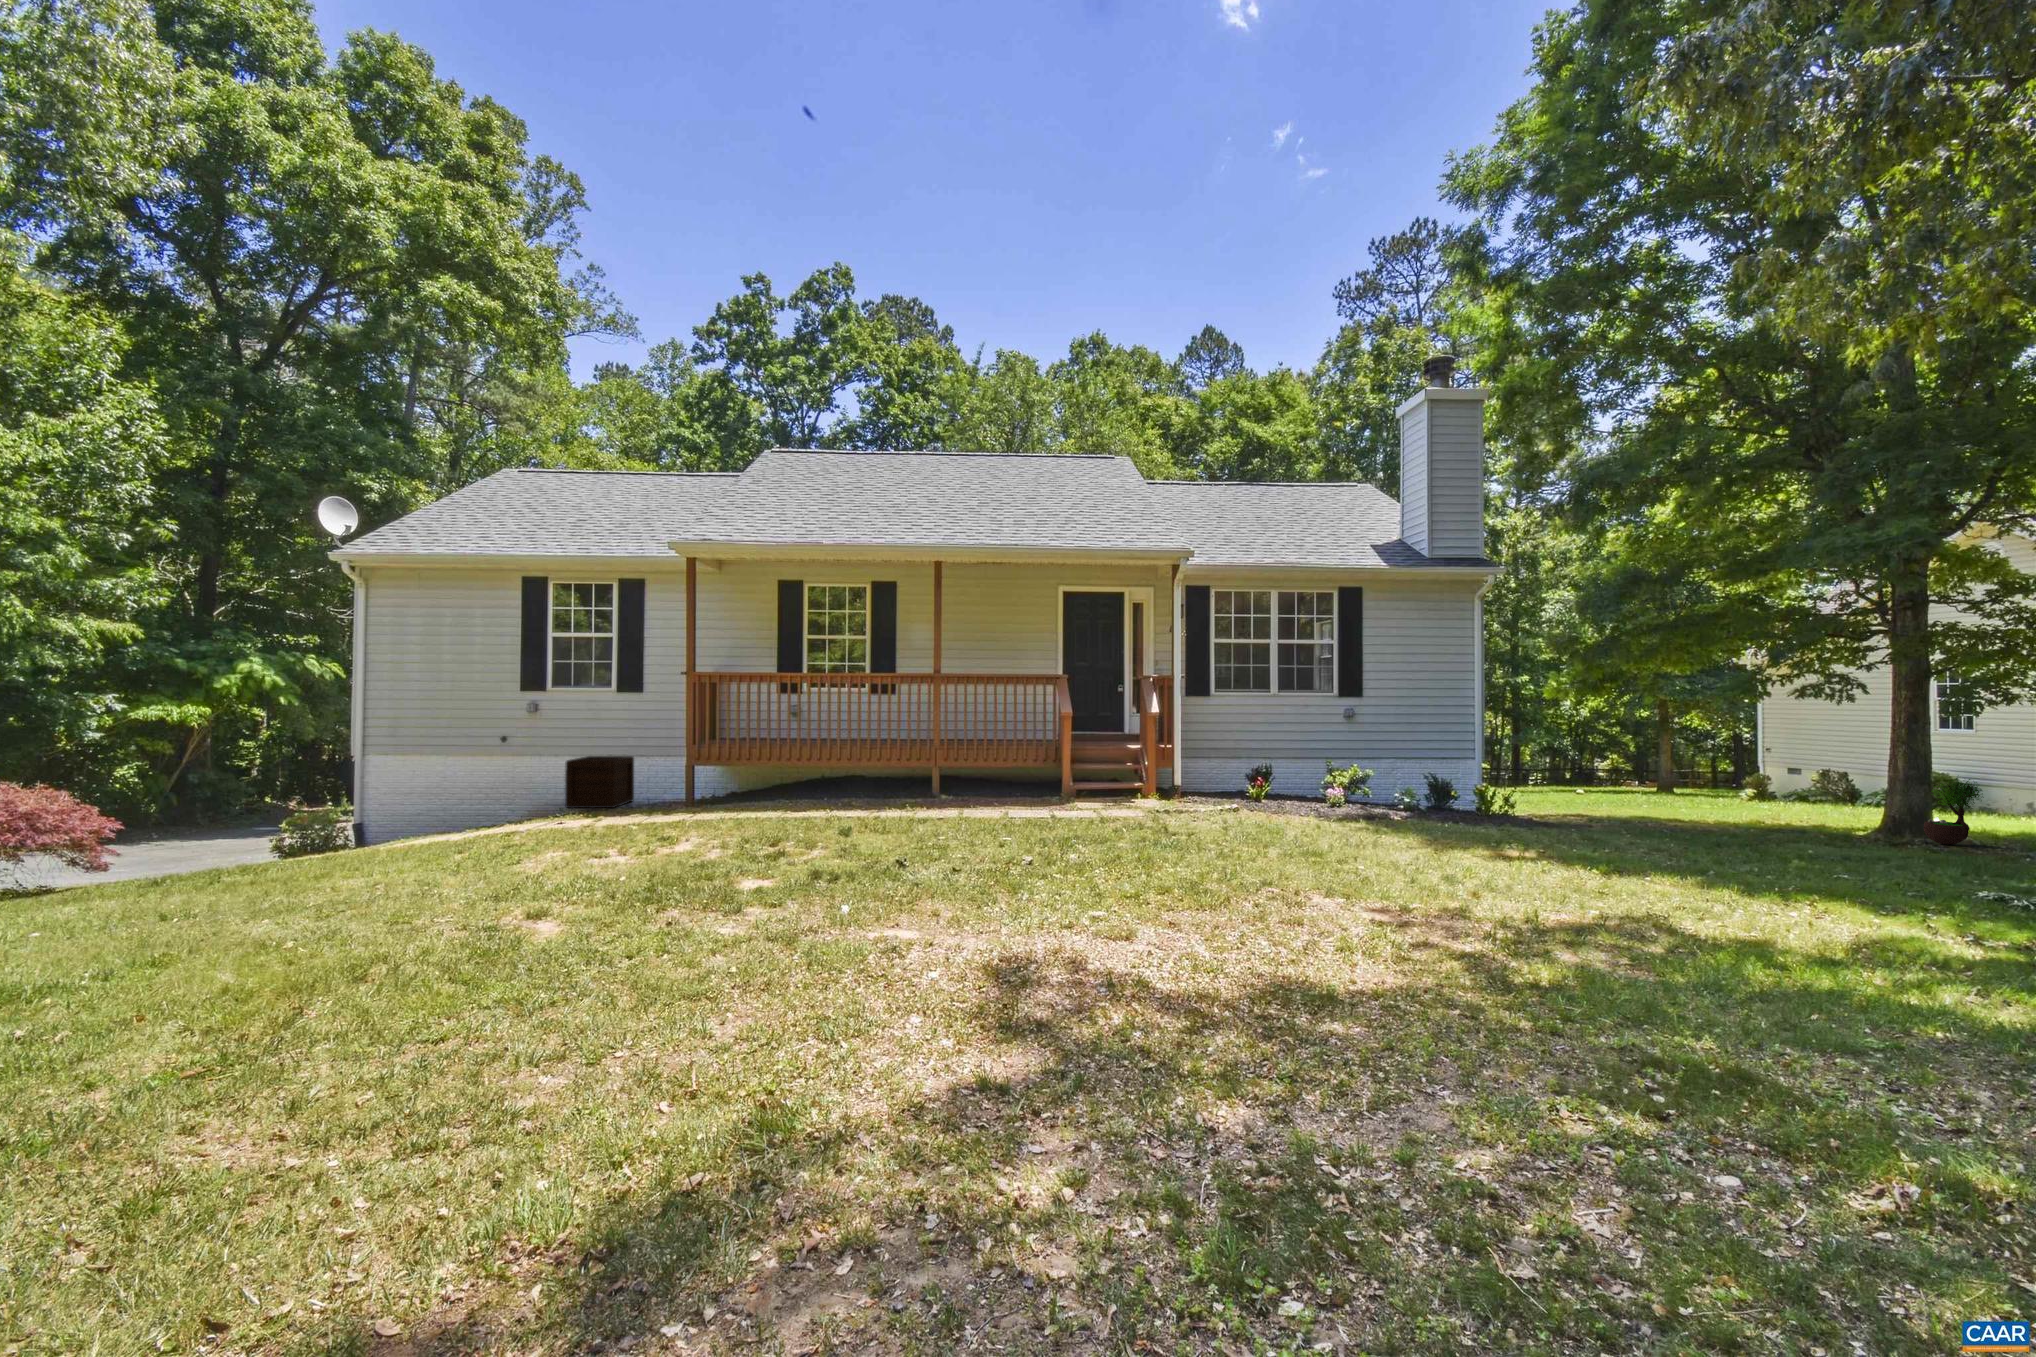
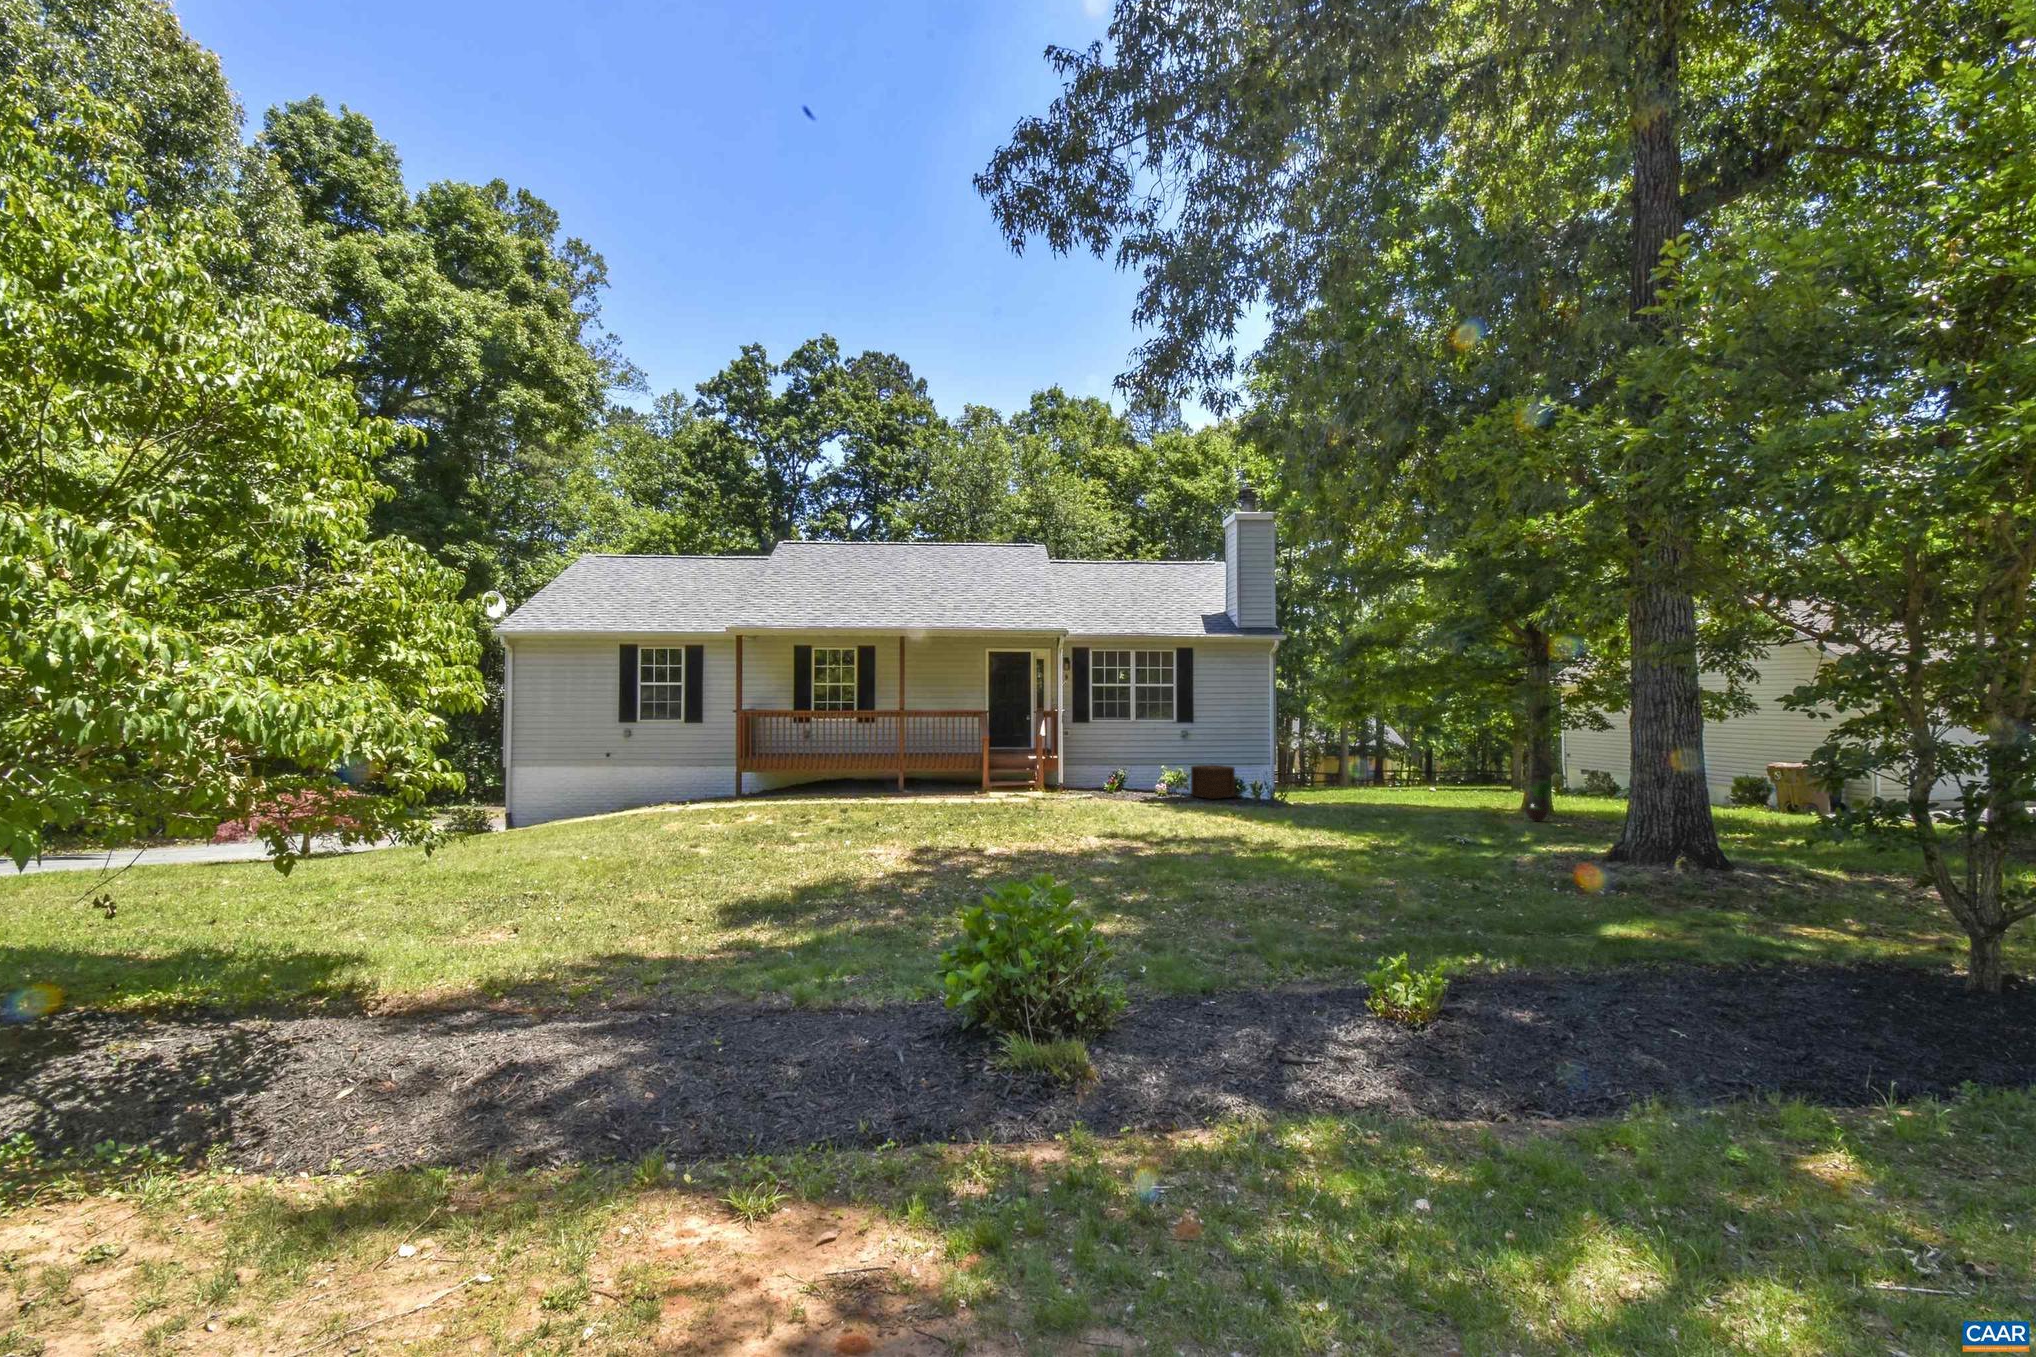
wooden crate: present [565,756,634,808] -> present [1191,764,1235,799]

